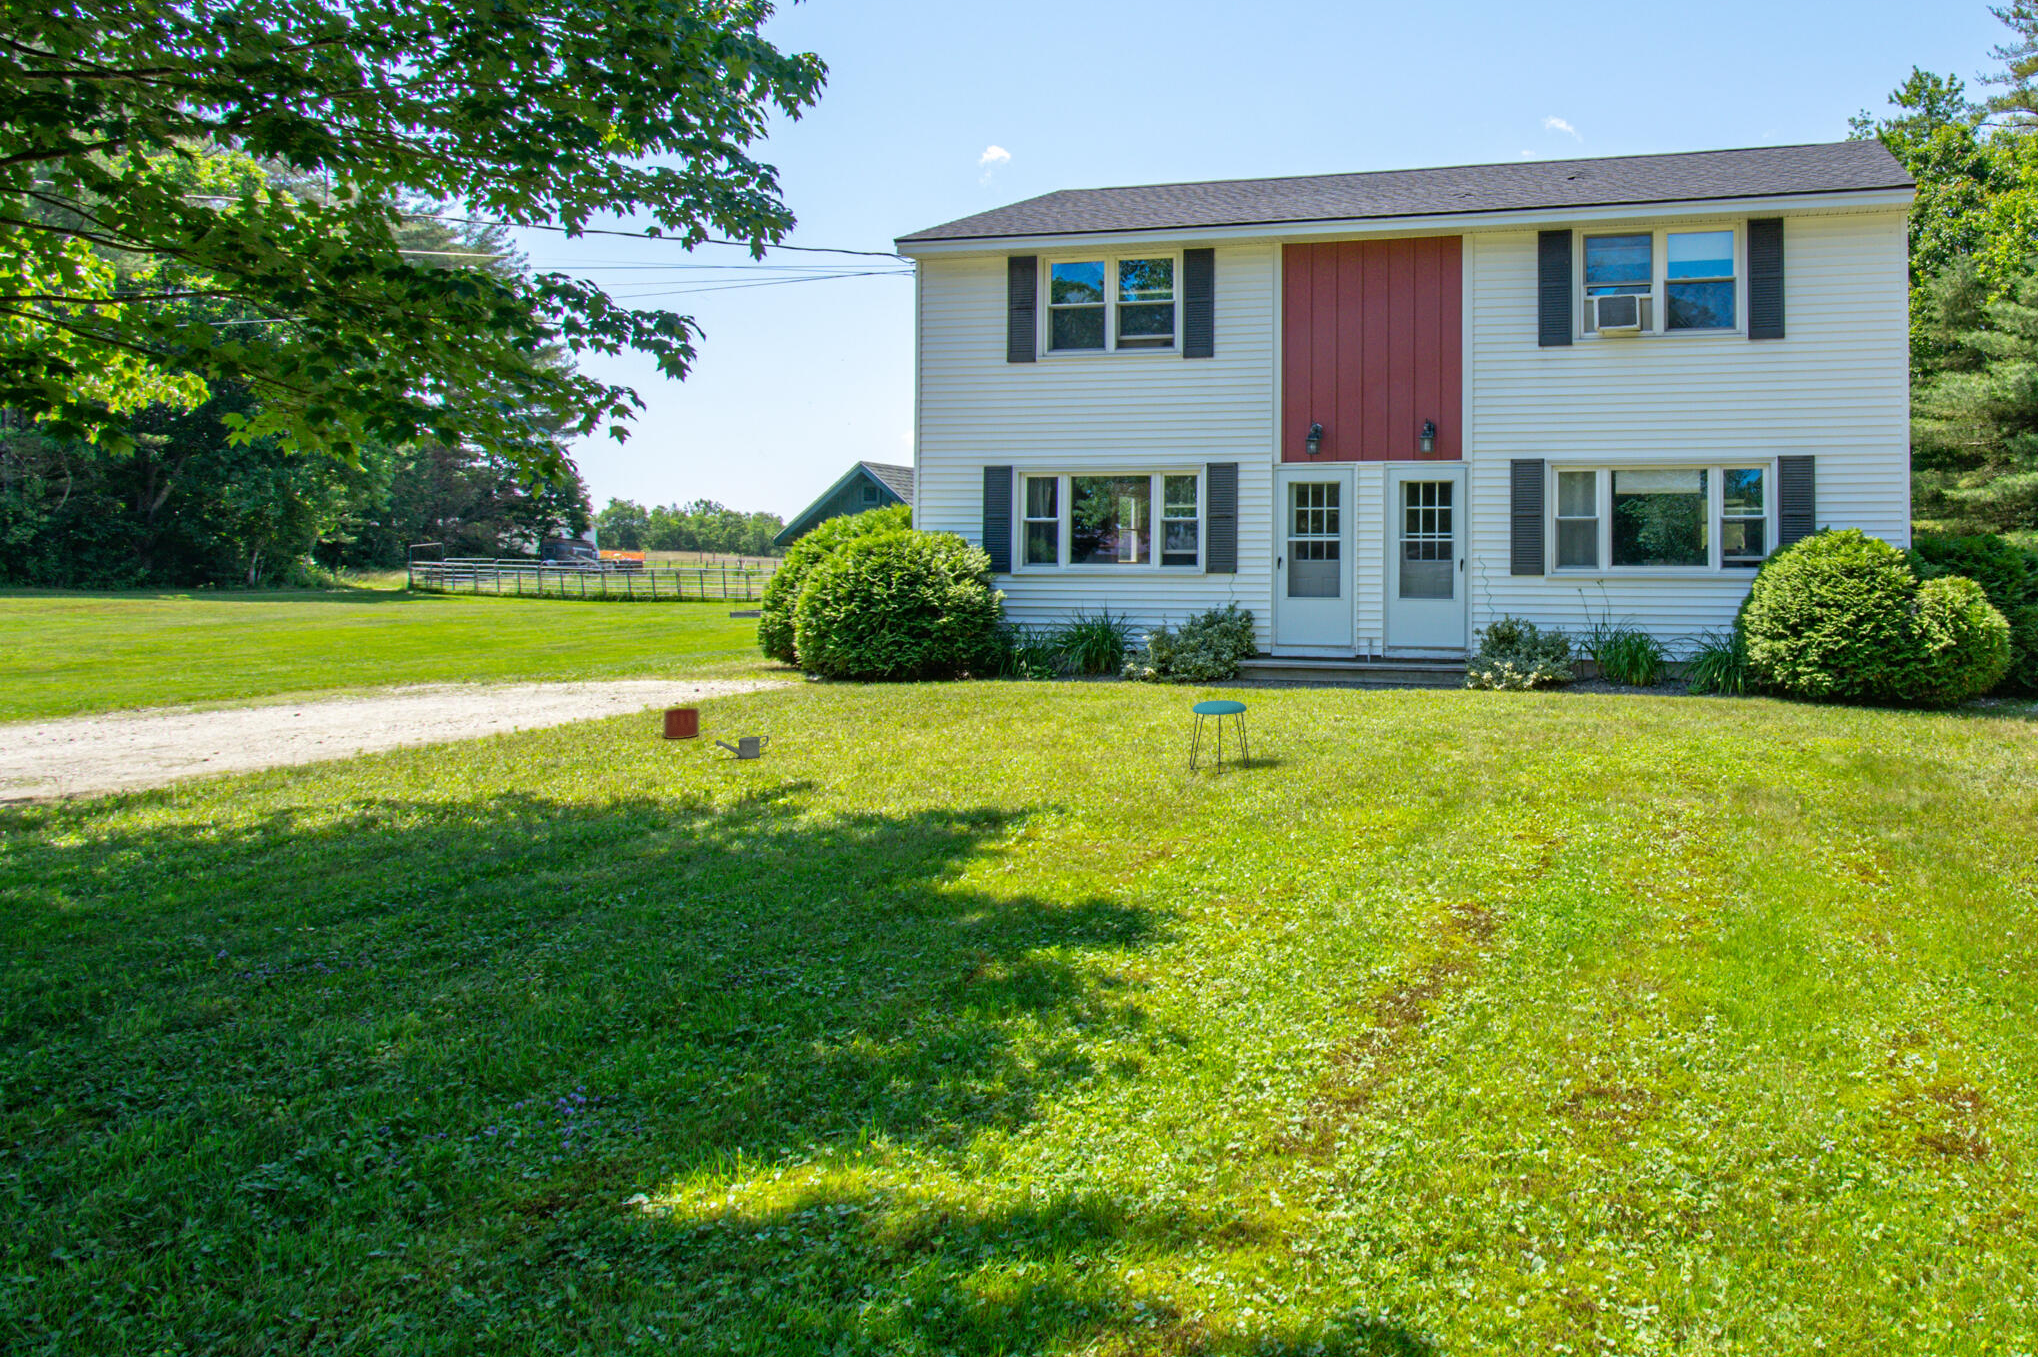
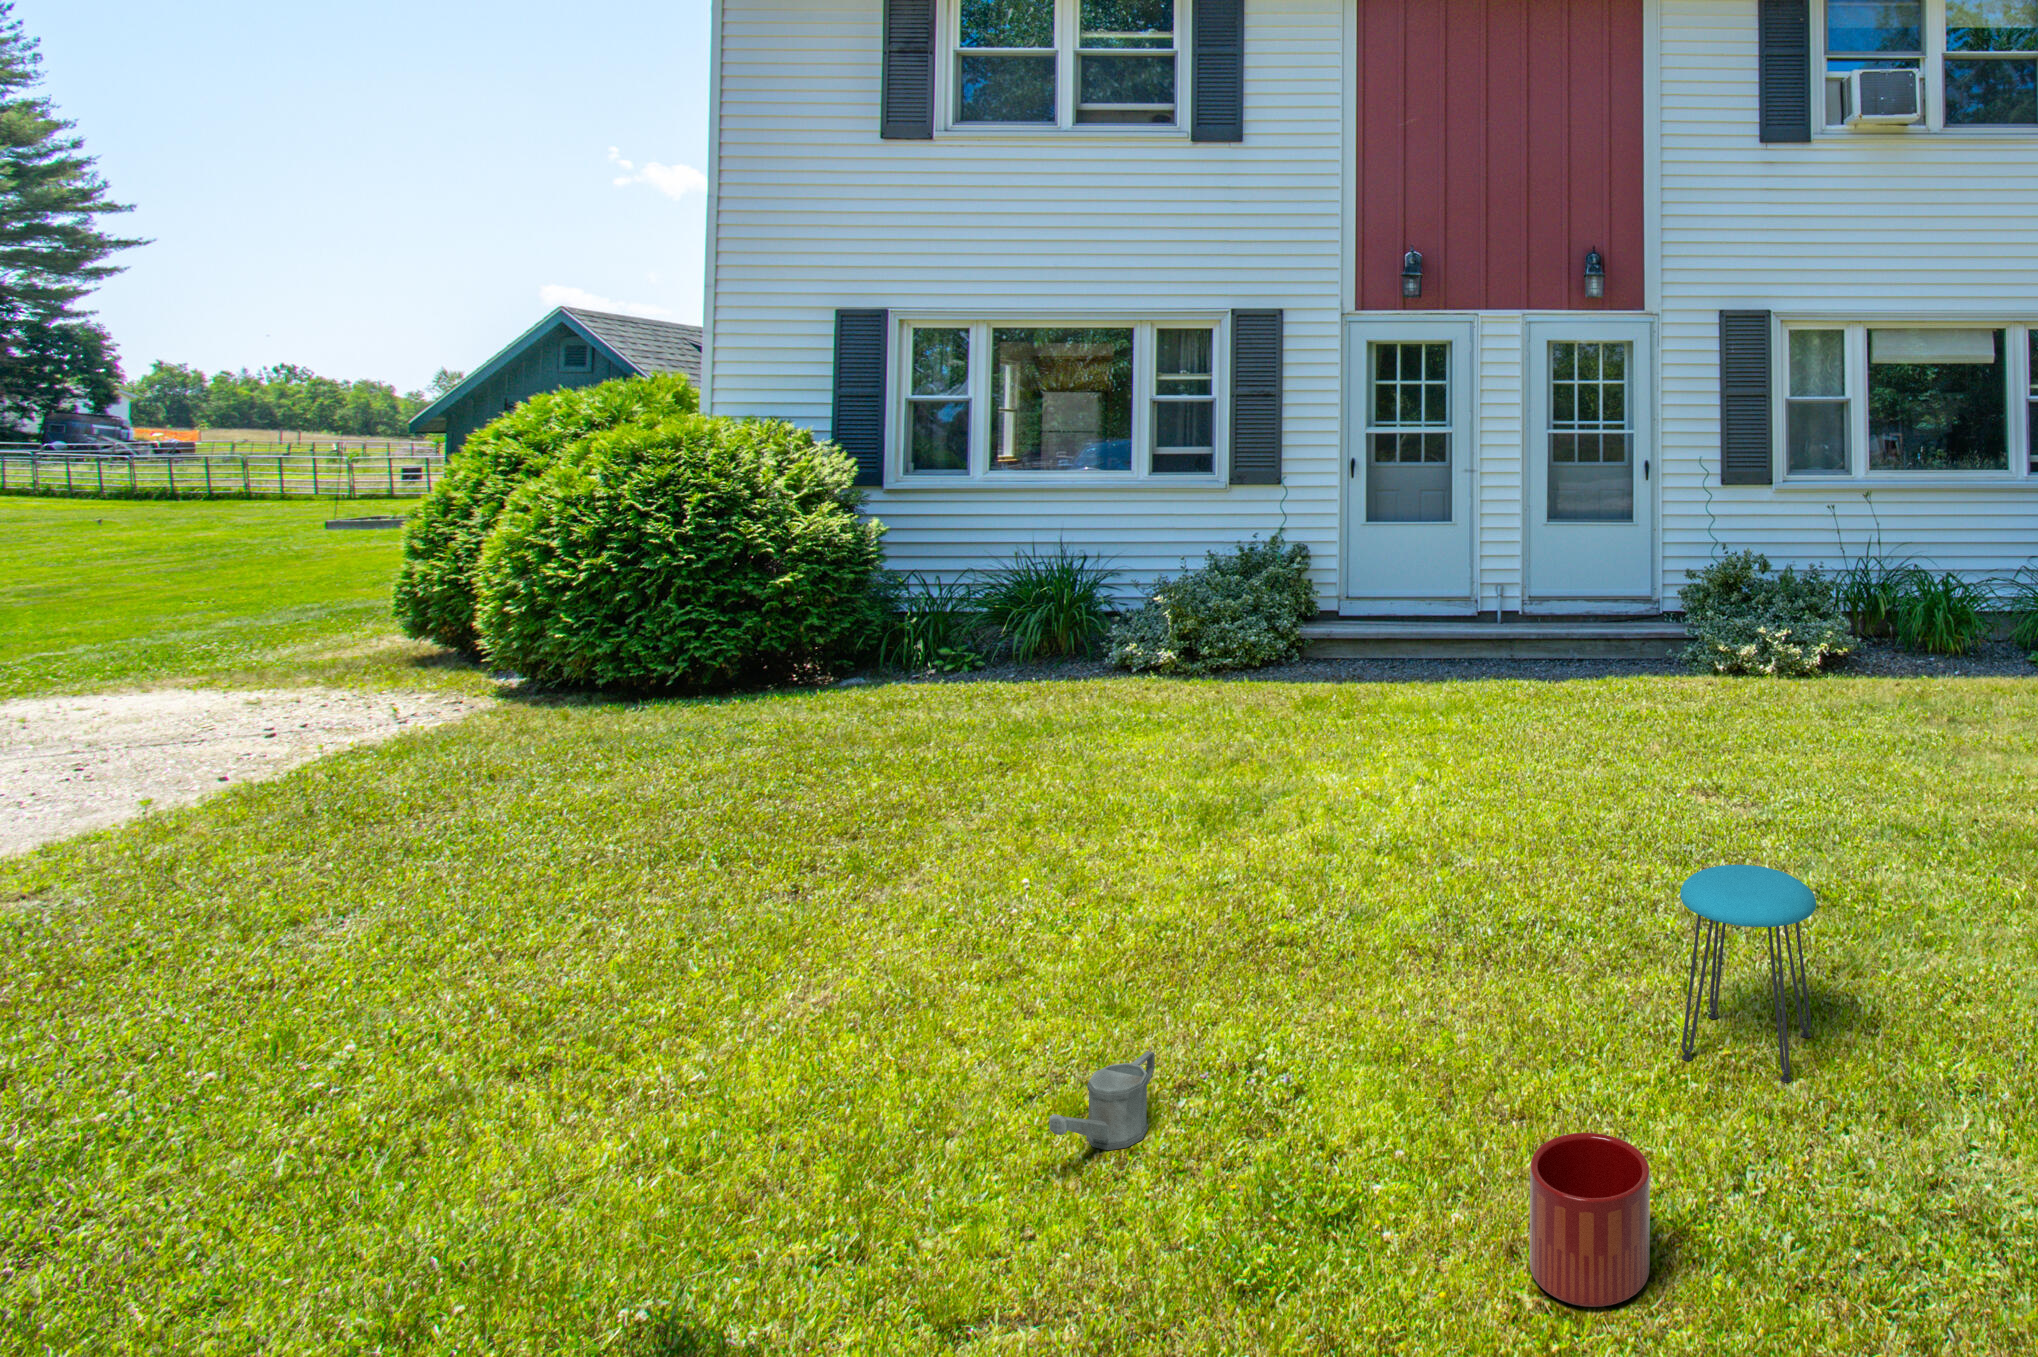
planter: present [663,708,700,739] -> present [1530,1133,1650,1307]
watering can: present [716,736,769,759] -> present [1049,1051,1155,1150]

